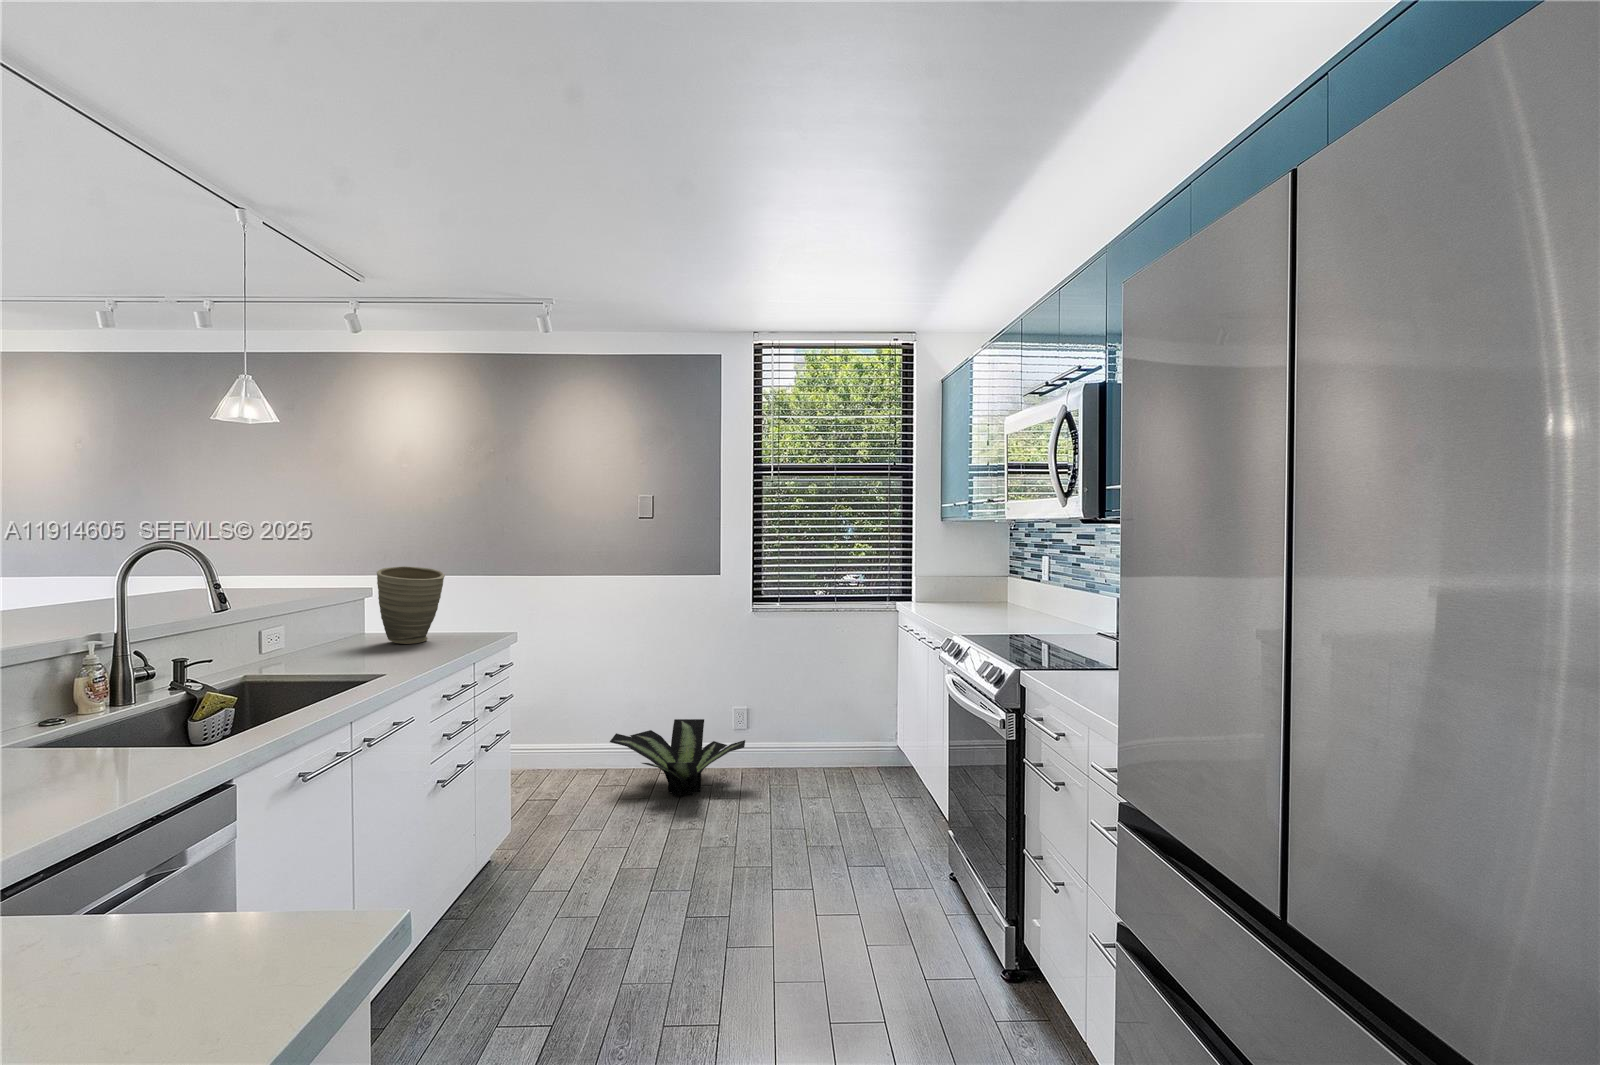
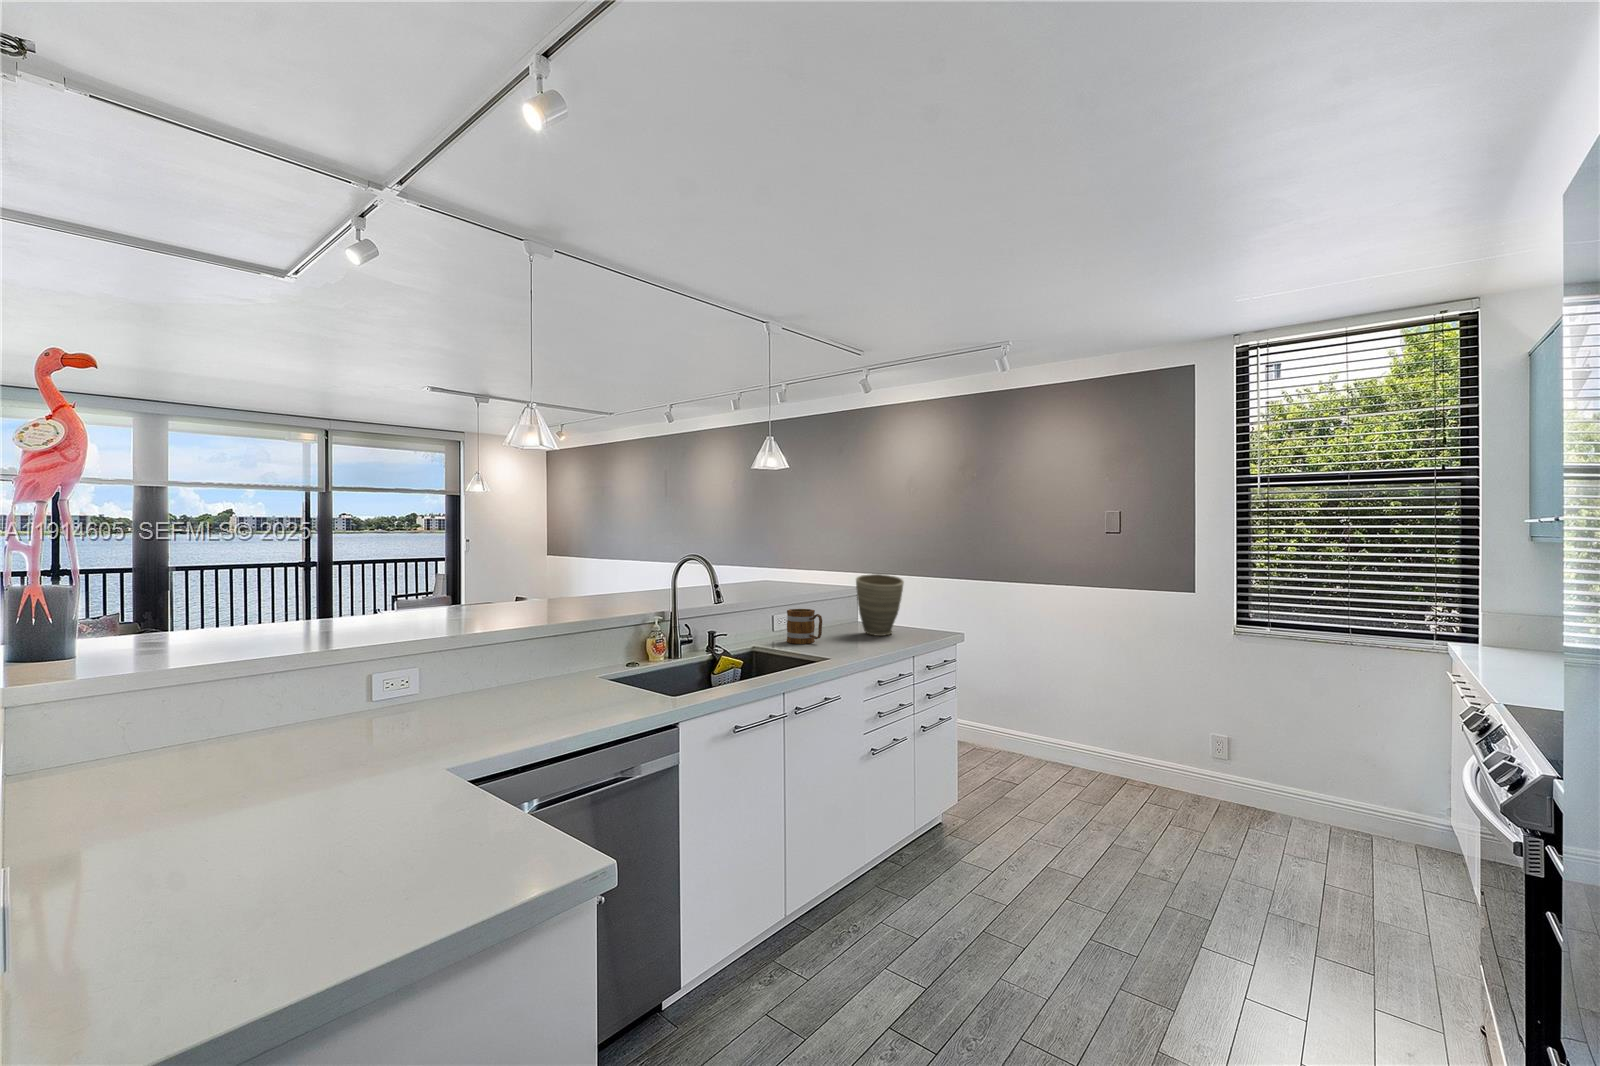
mug: none [282,616,343,665] -> present [787,609,822,644]
potted plant: present [610,719,745,797] -> none [1062,736,1215,818]

